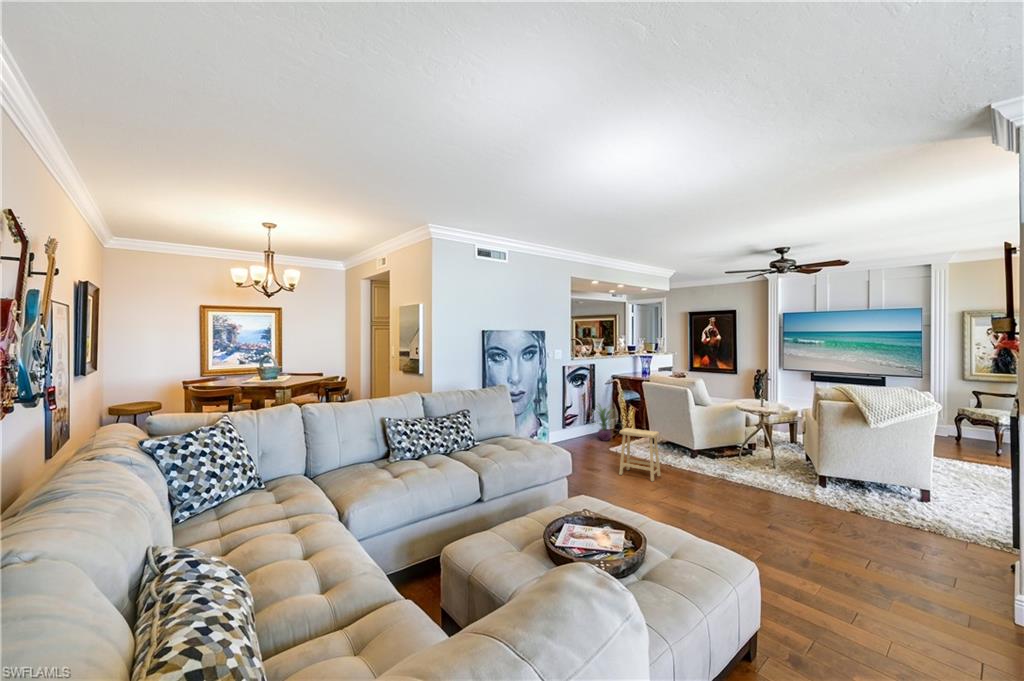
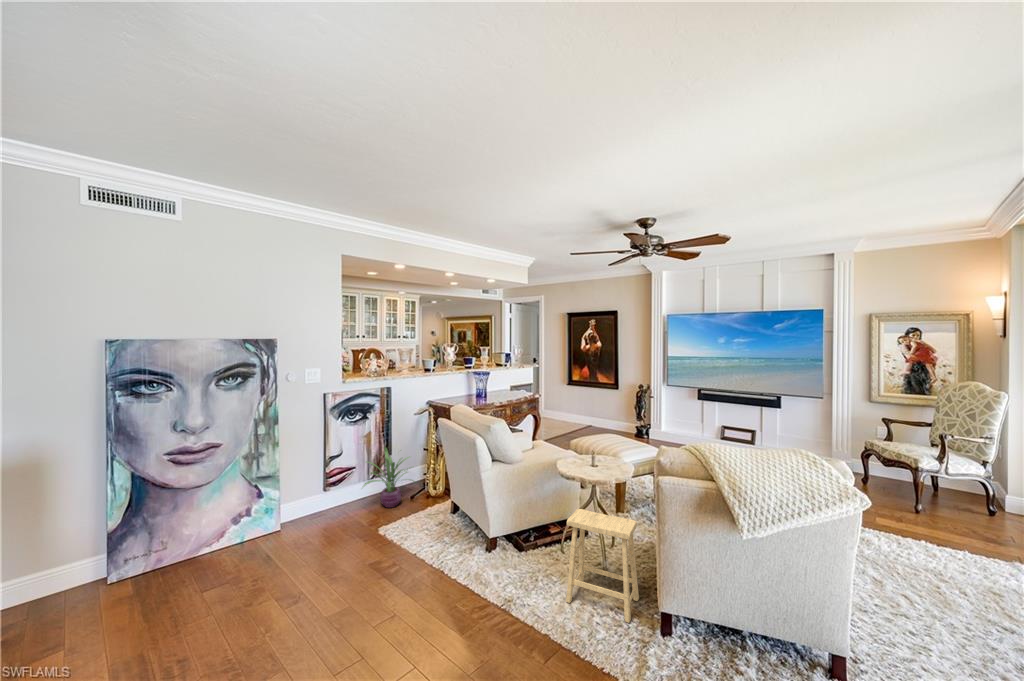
footstool: present [619,428,660,481] -> present [566,509,639,623]

